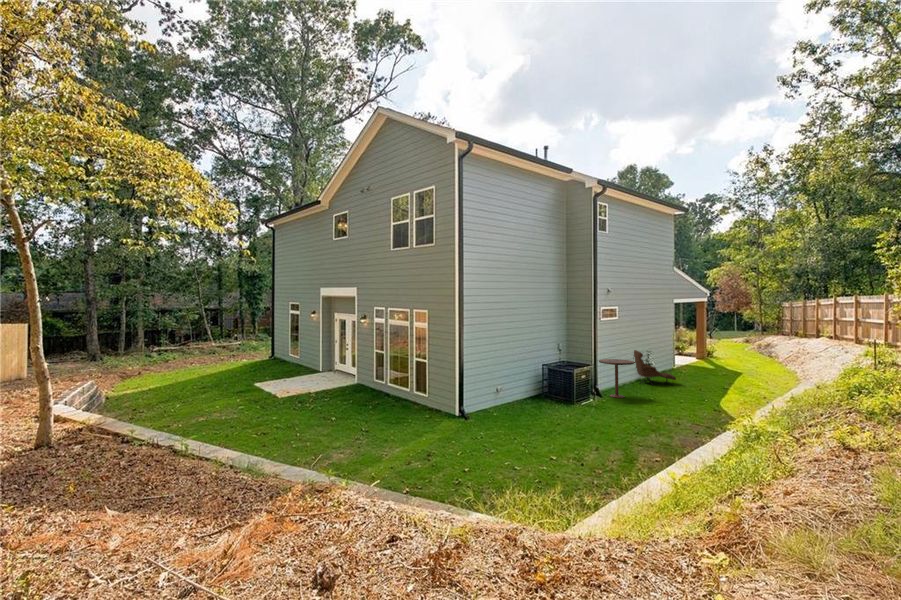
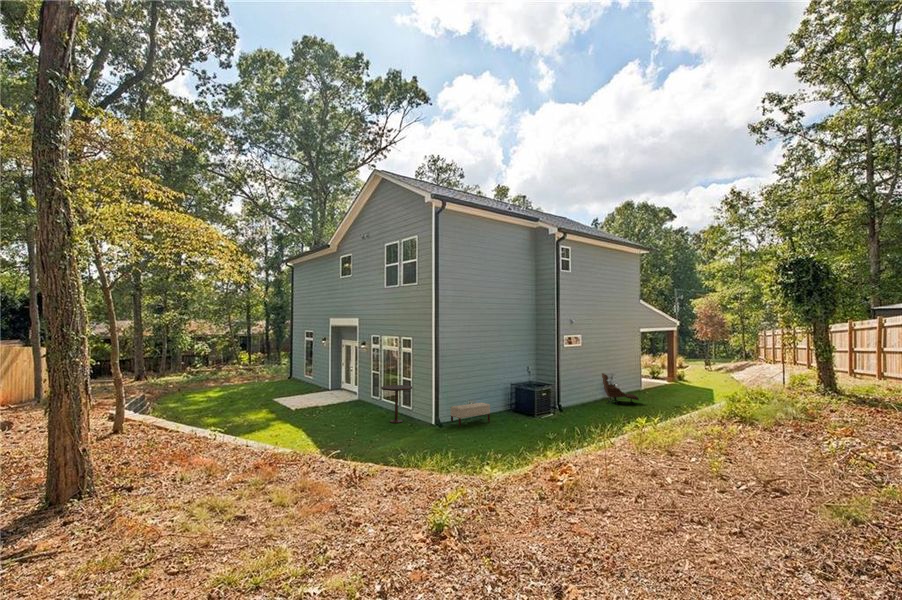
pedestal table: present [599,359,635,398] -> present [381,385,412,423]
bench: none [477,387,523,418] -> present [450,403,490,427]

